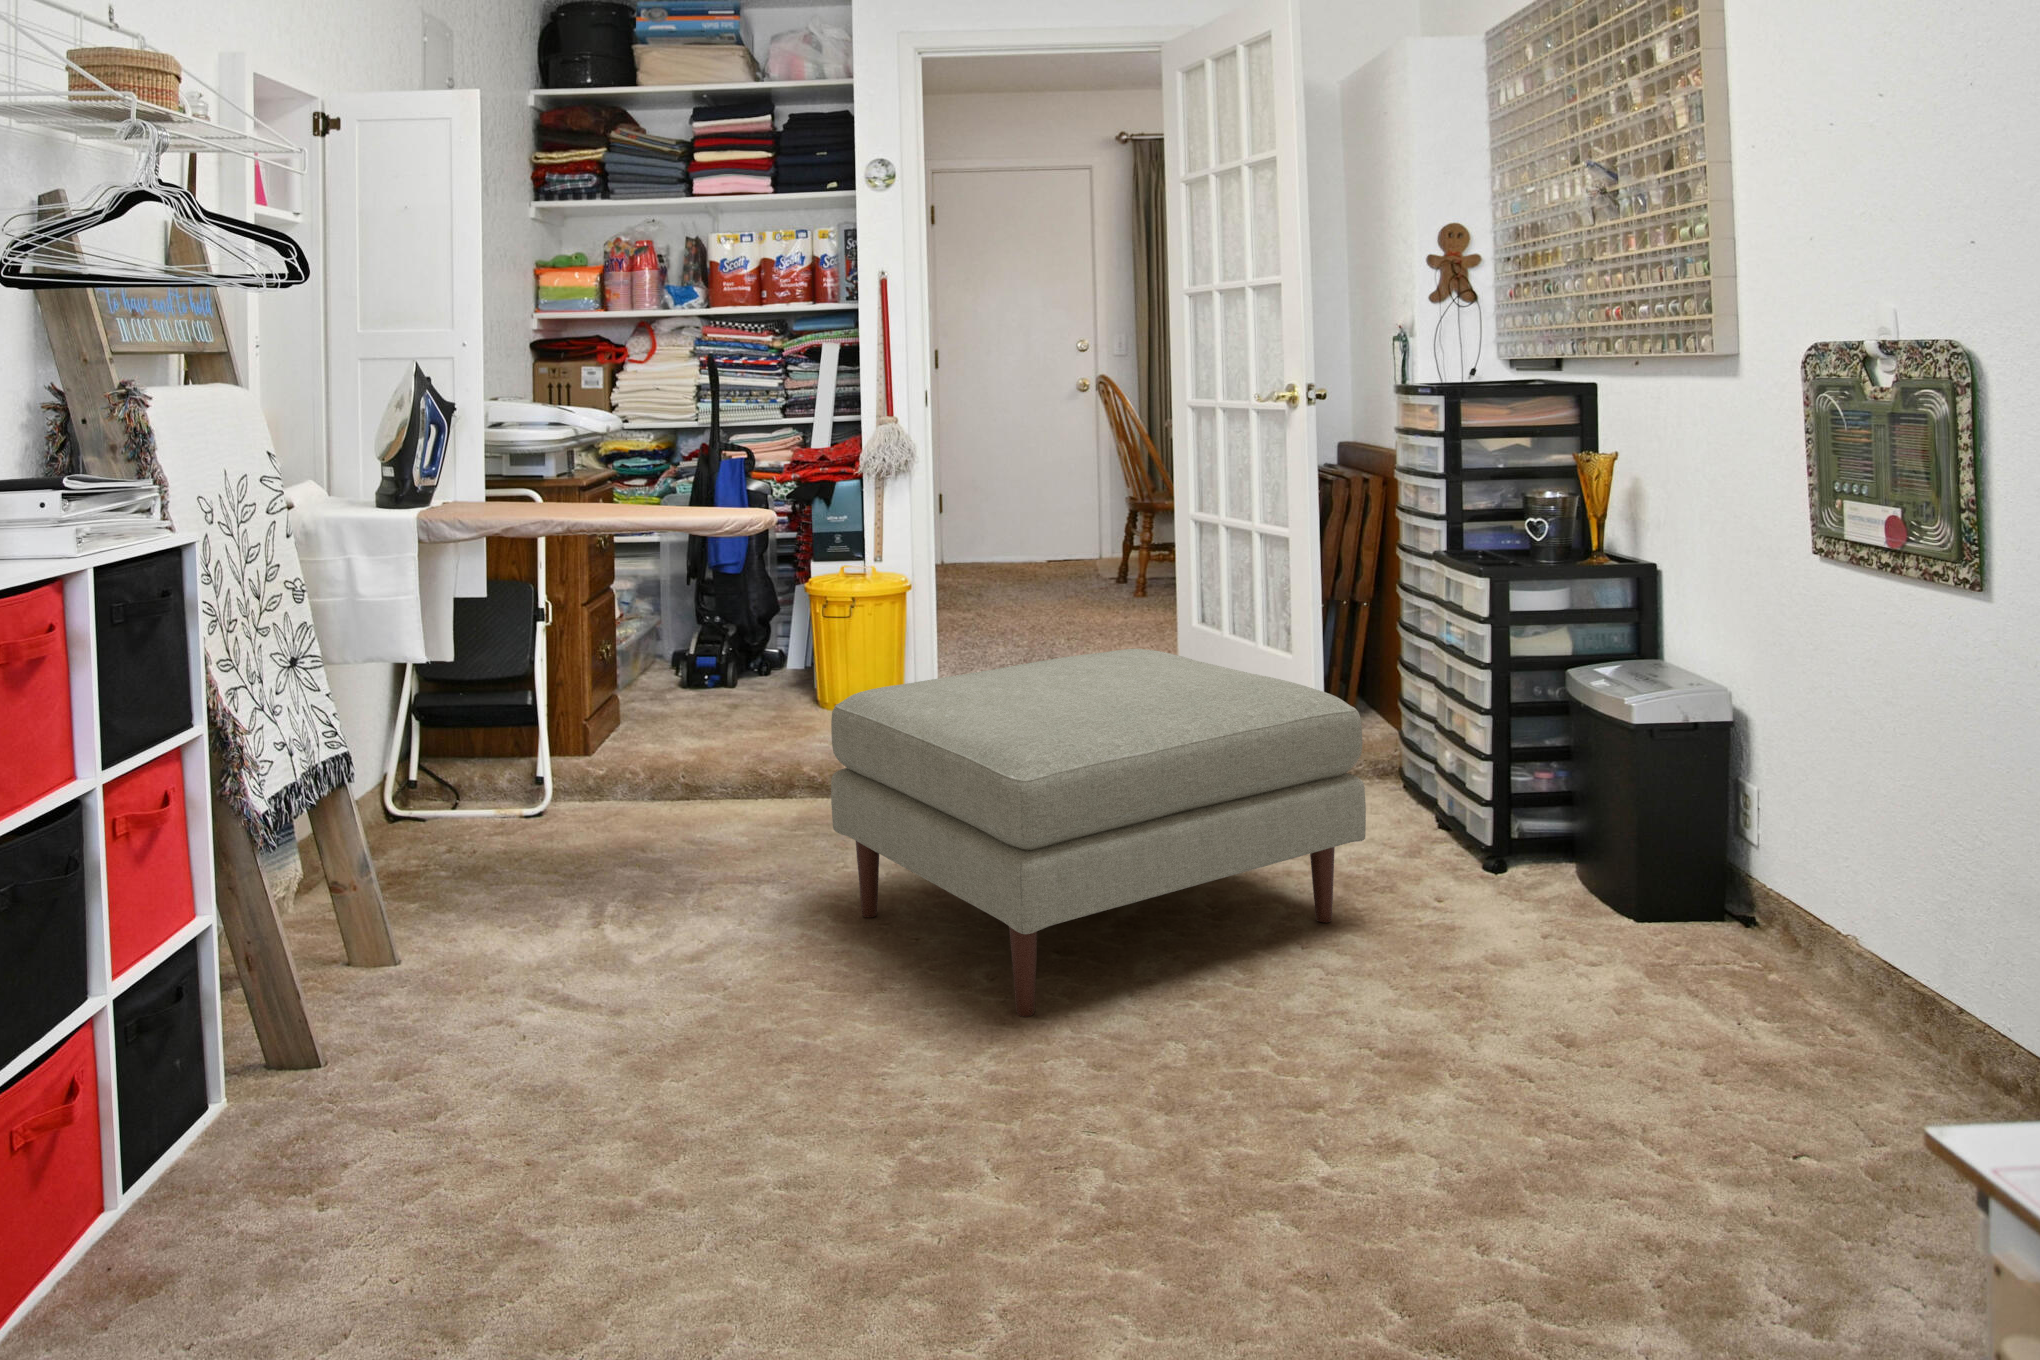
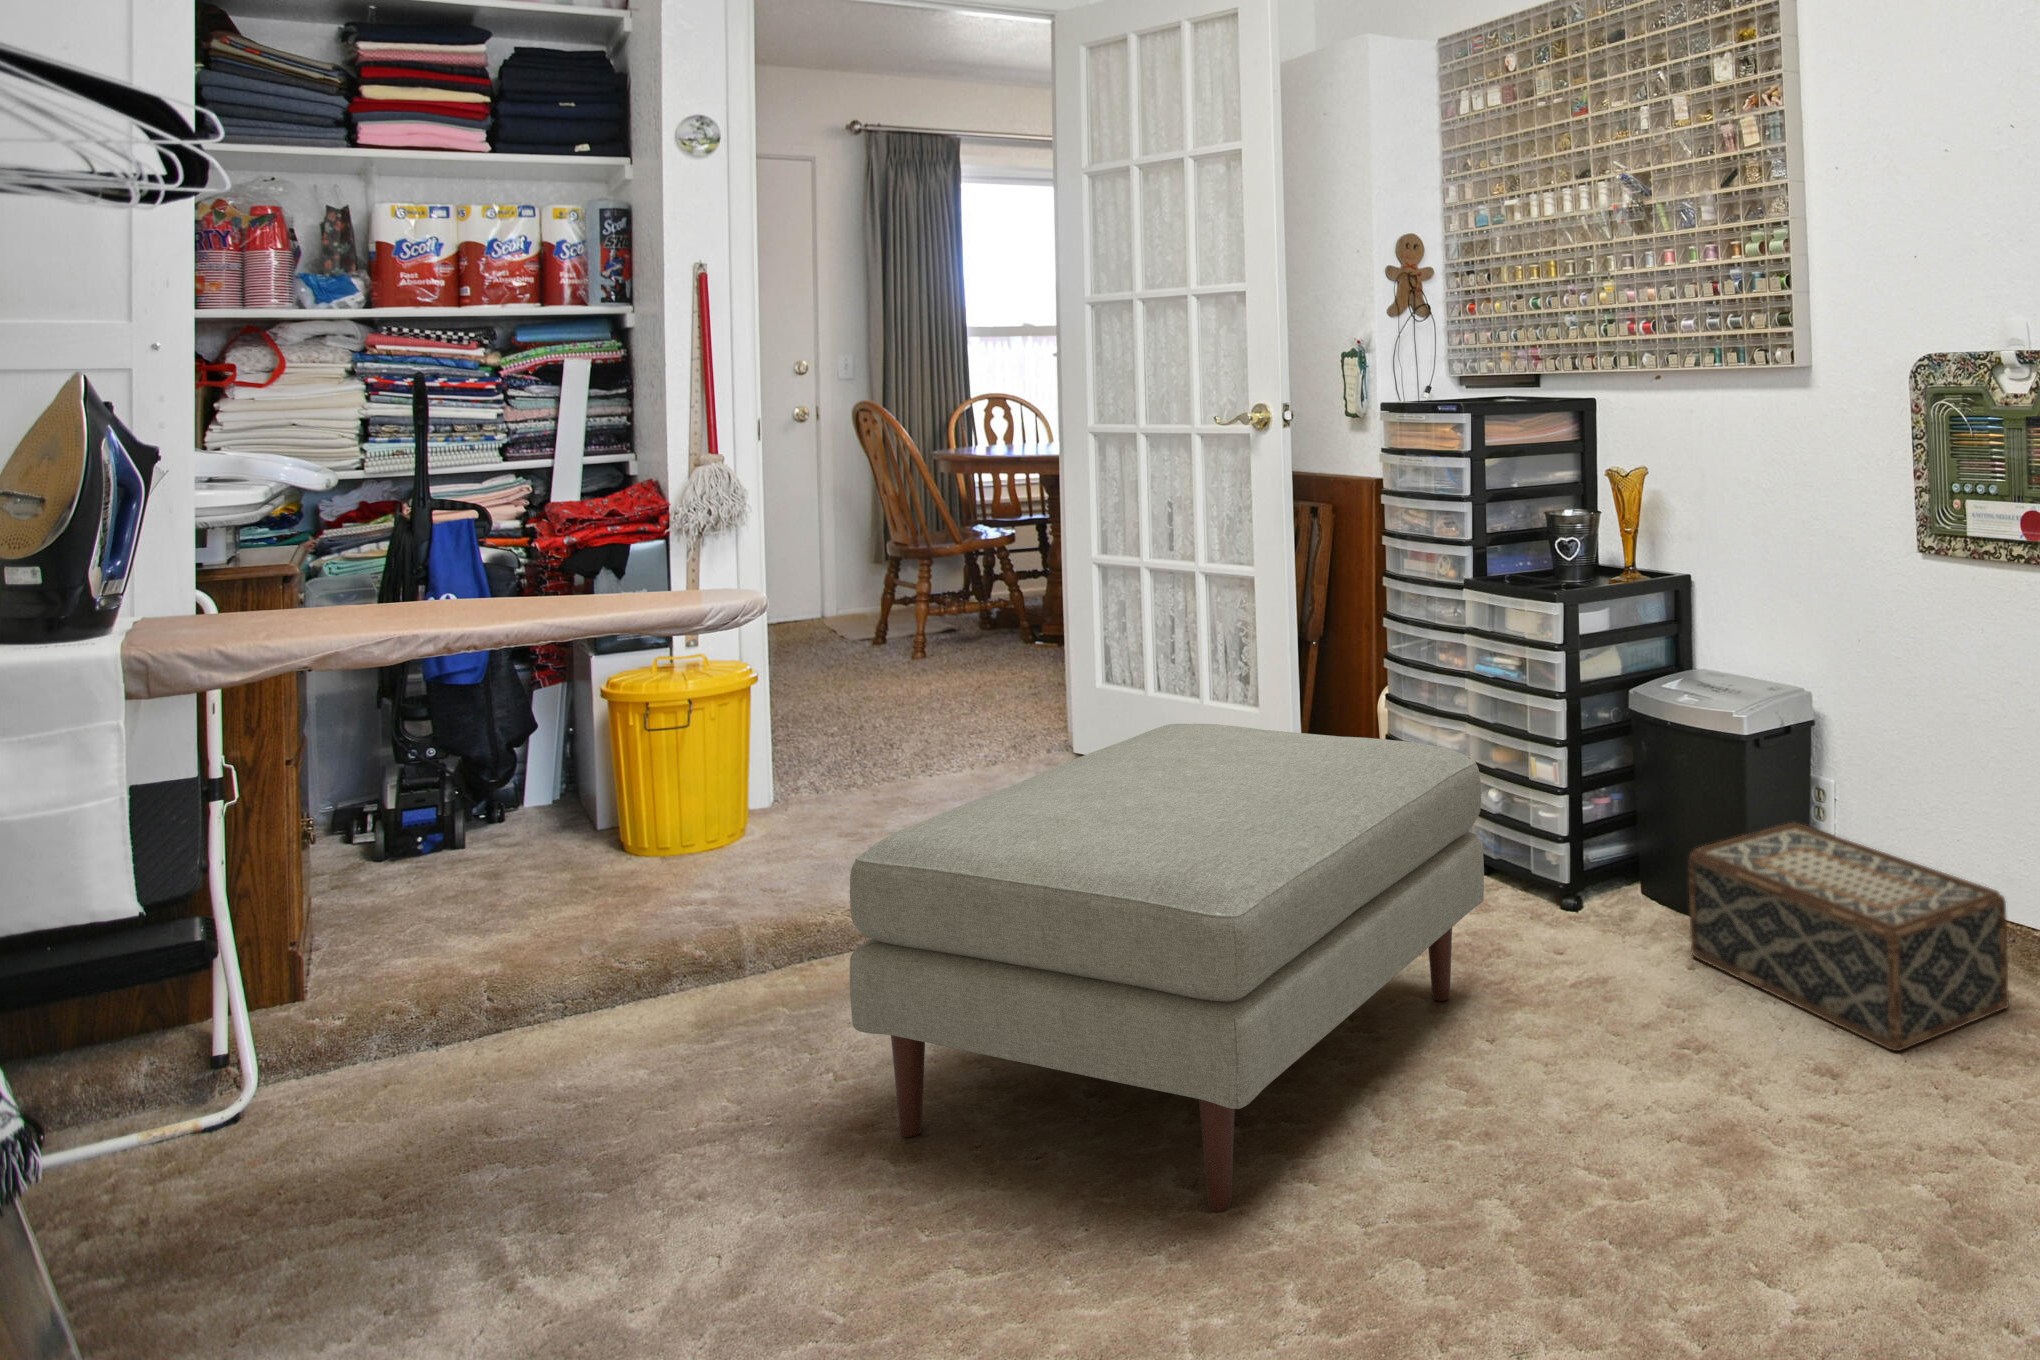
woven basket: none [1594,830,1920,1067] -> present [1689,823,2009,1051]

